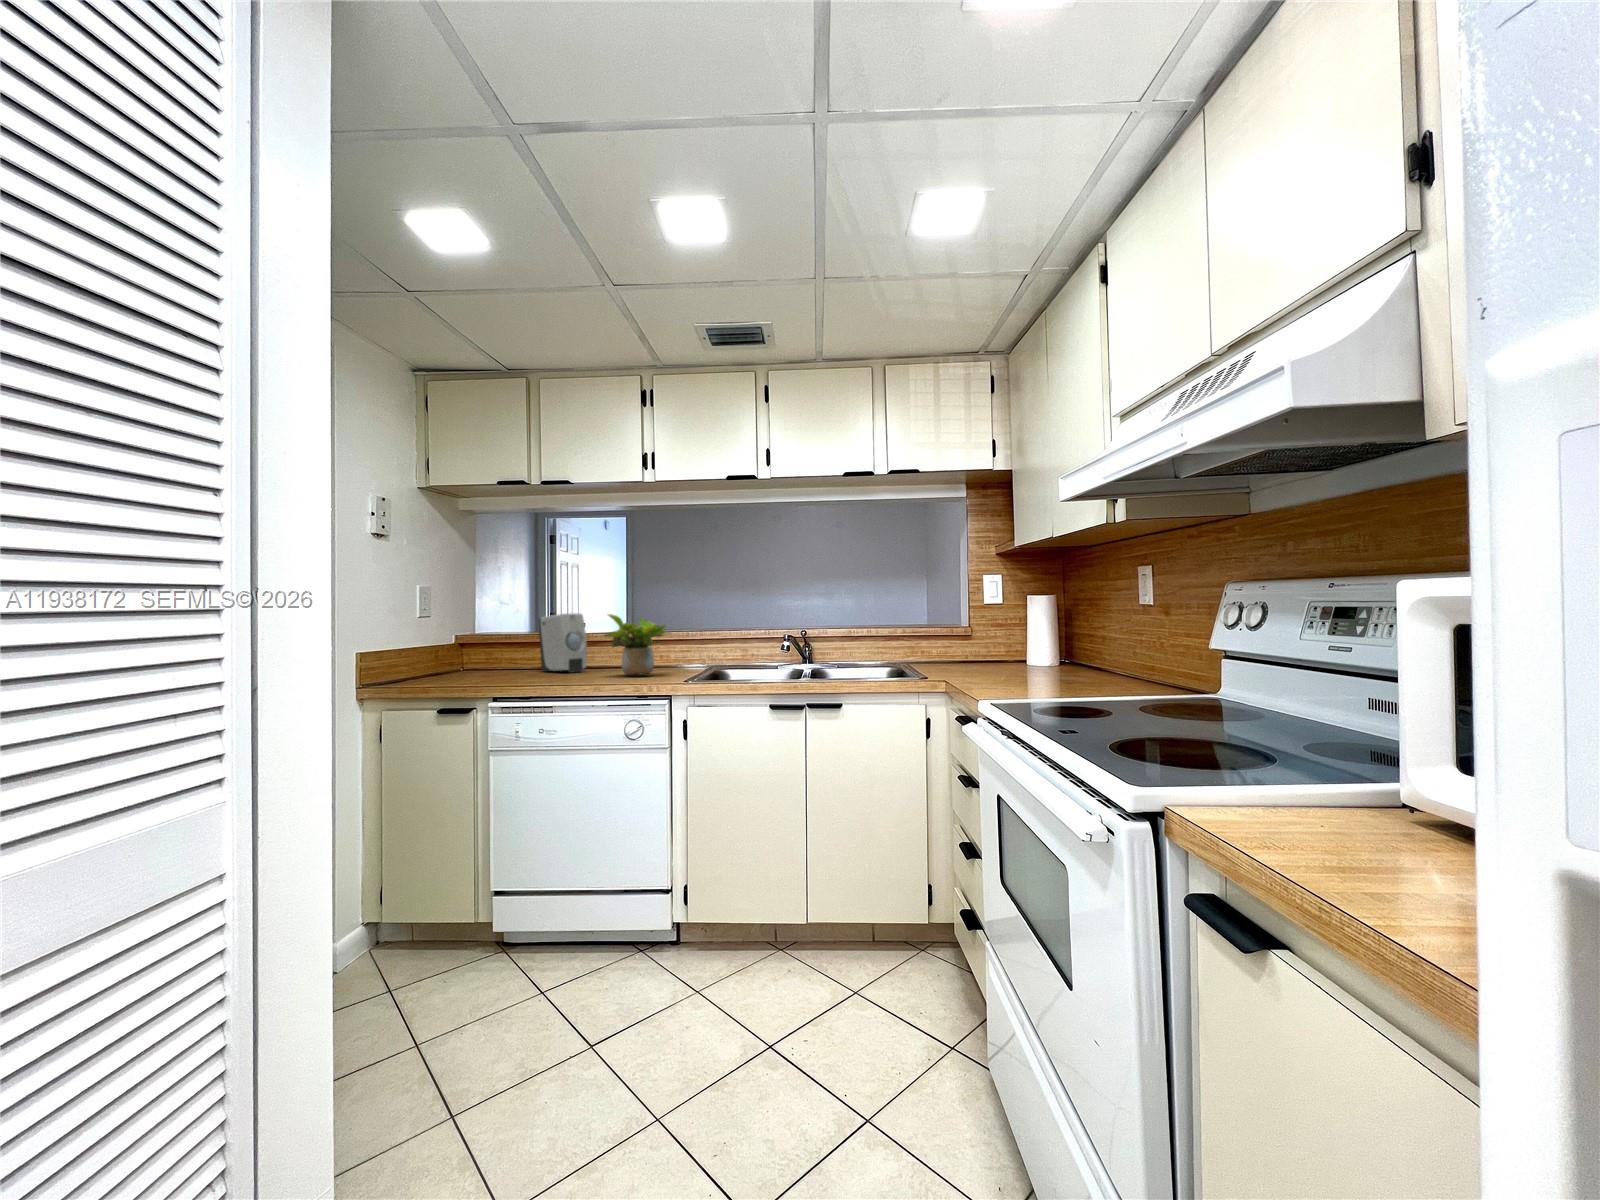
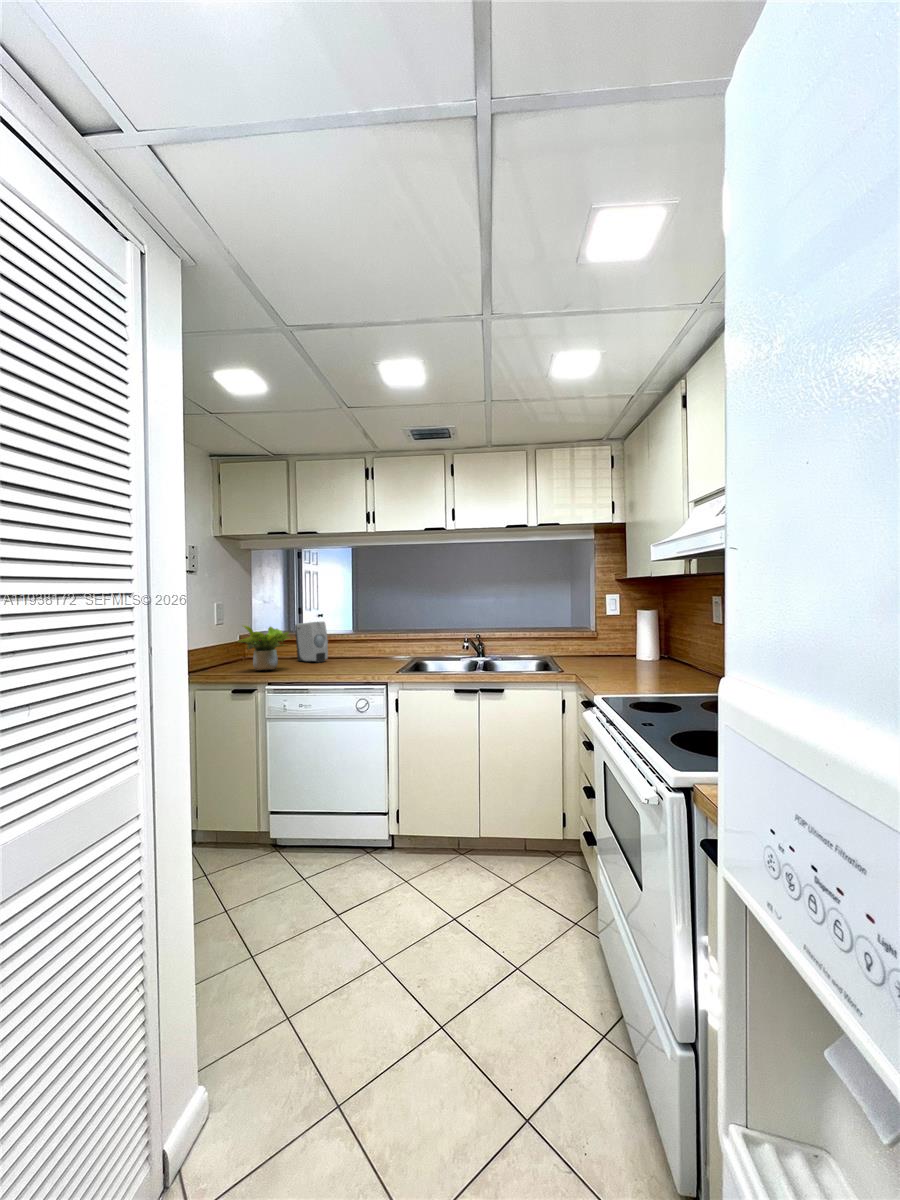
potted plant: present [604,614,670,676] -> present [238,626,290,671]

